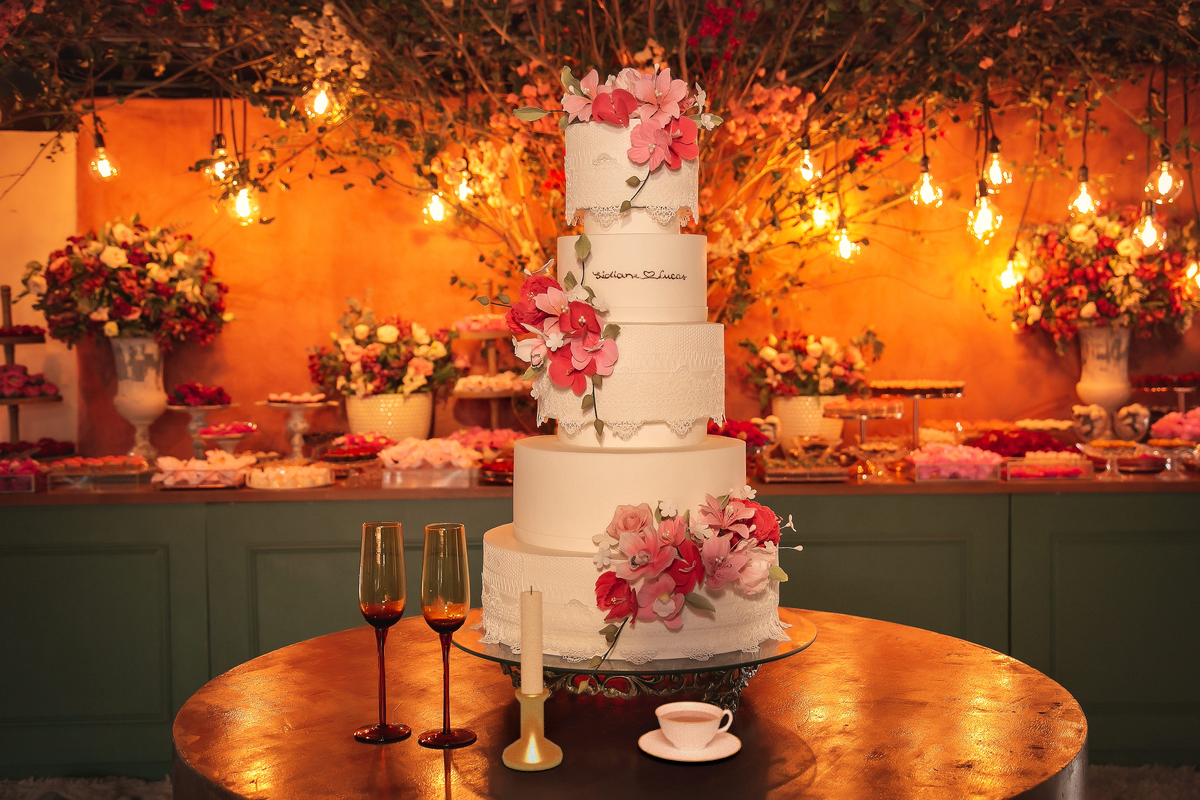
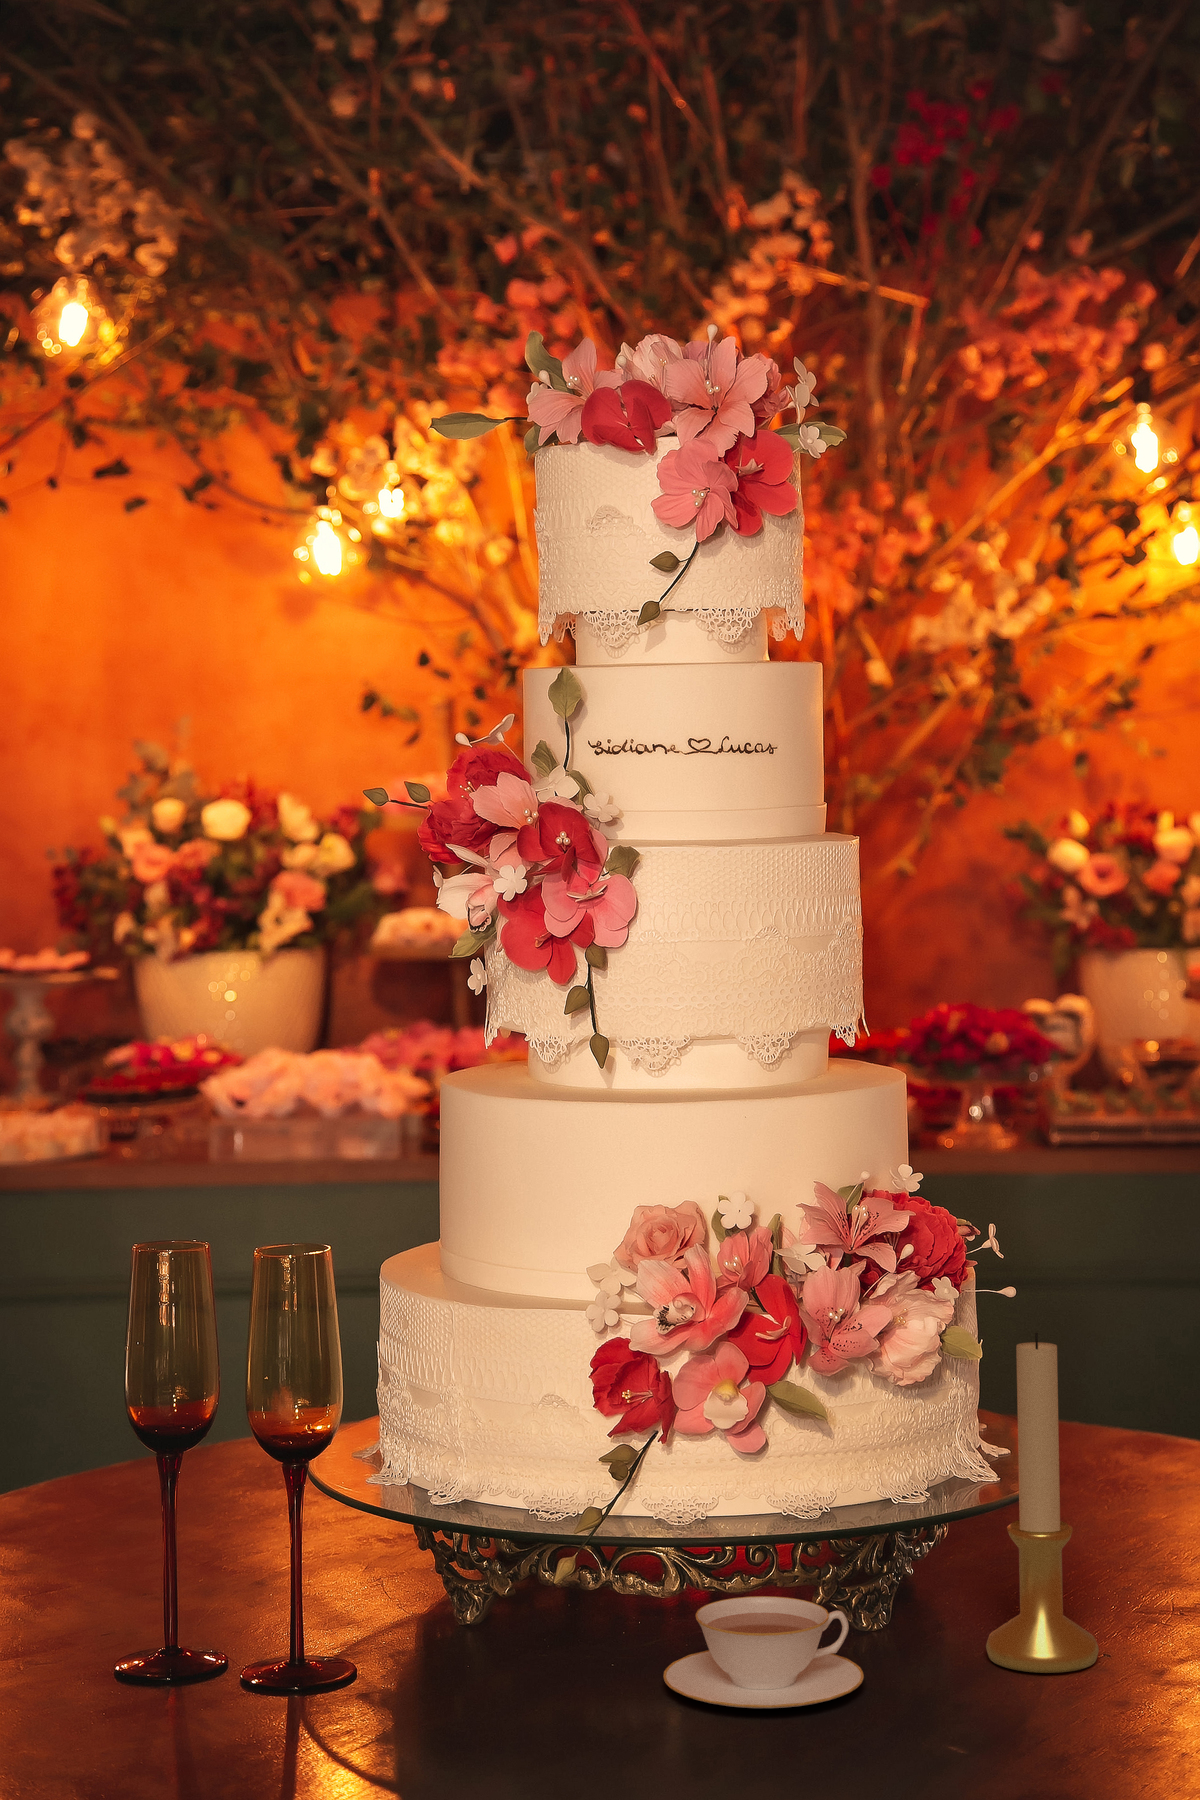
candle holder: present [502,586,563,771] -> present [986,1333,1099,1673]

